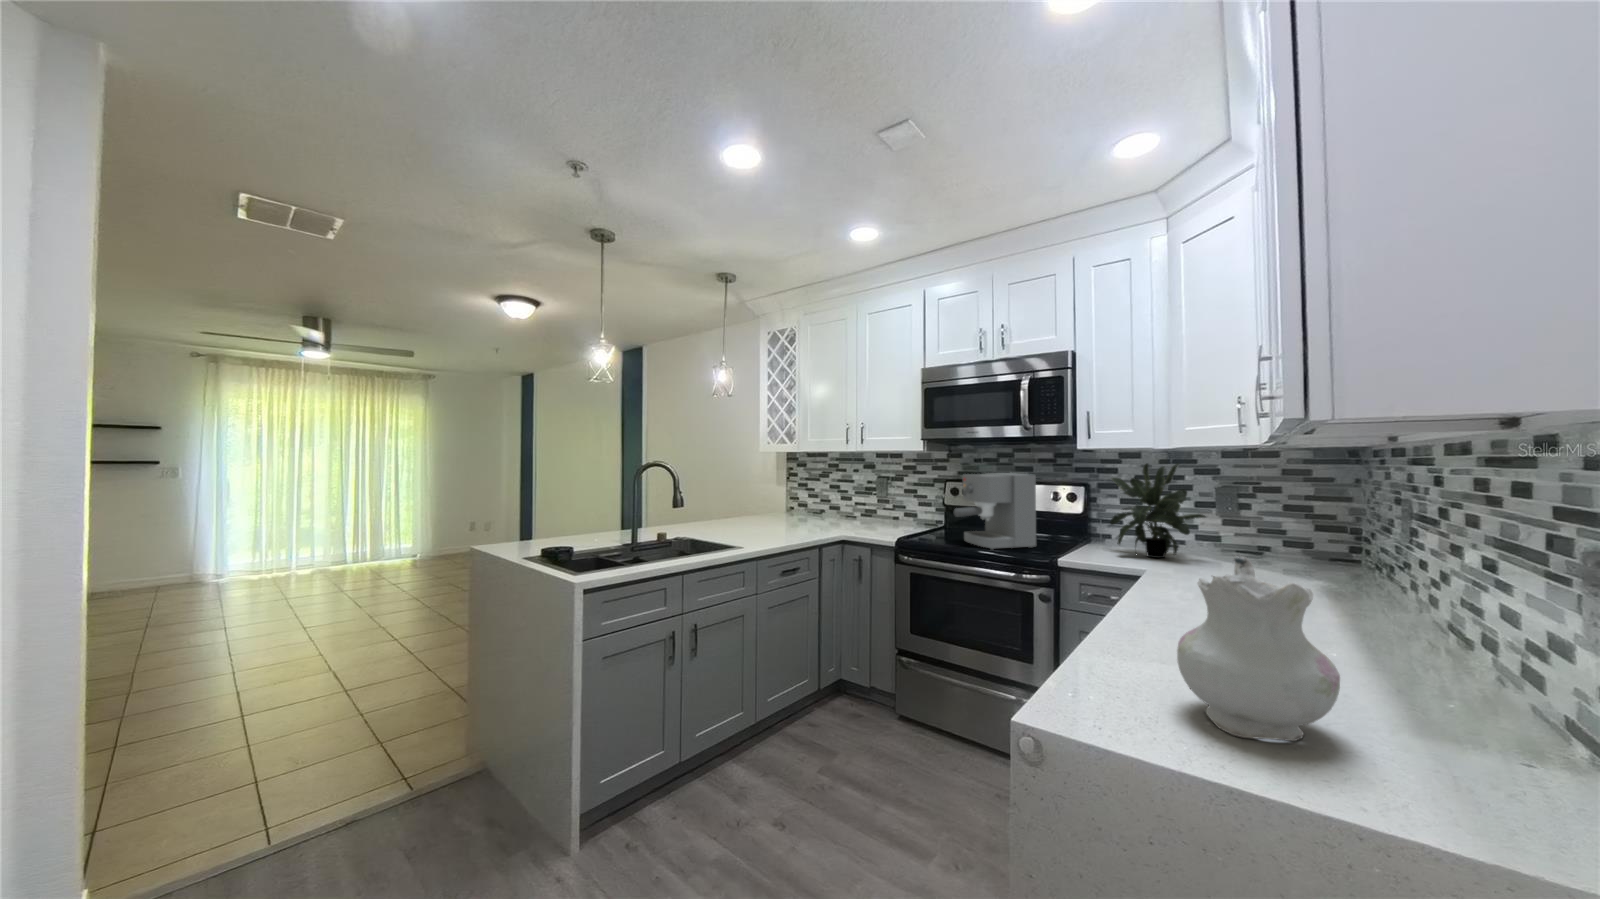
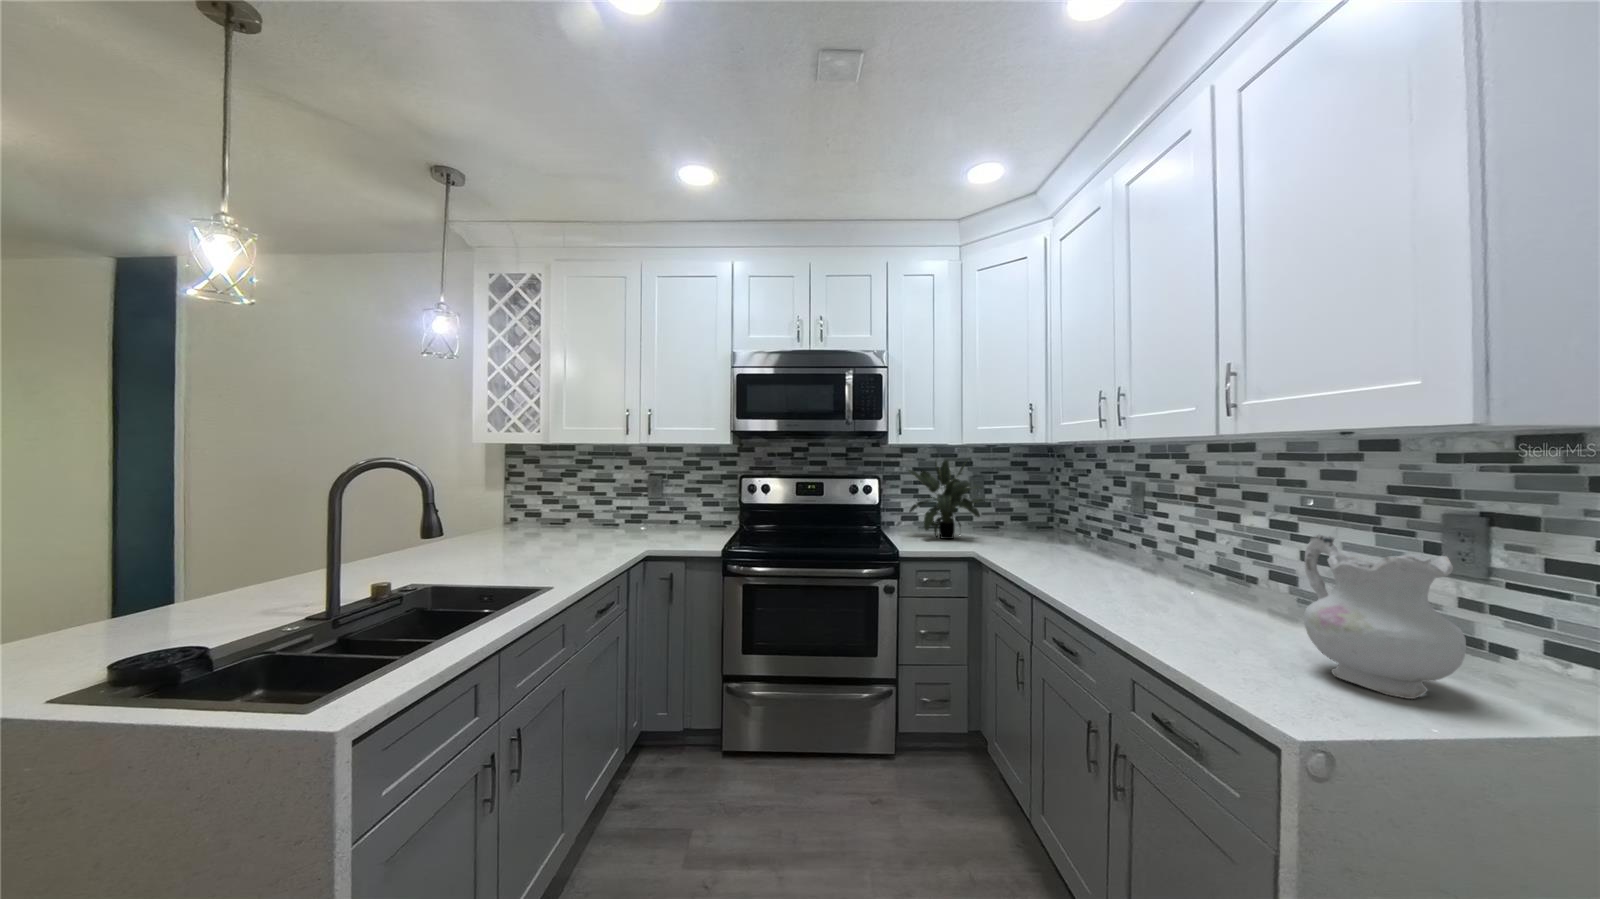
coffee maker: present [954,473,1036,550] -> none [781,468,853,547]

